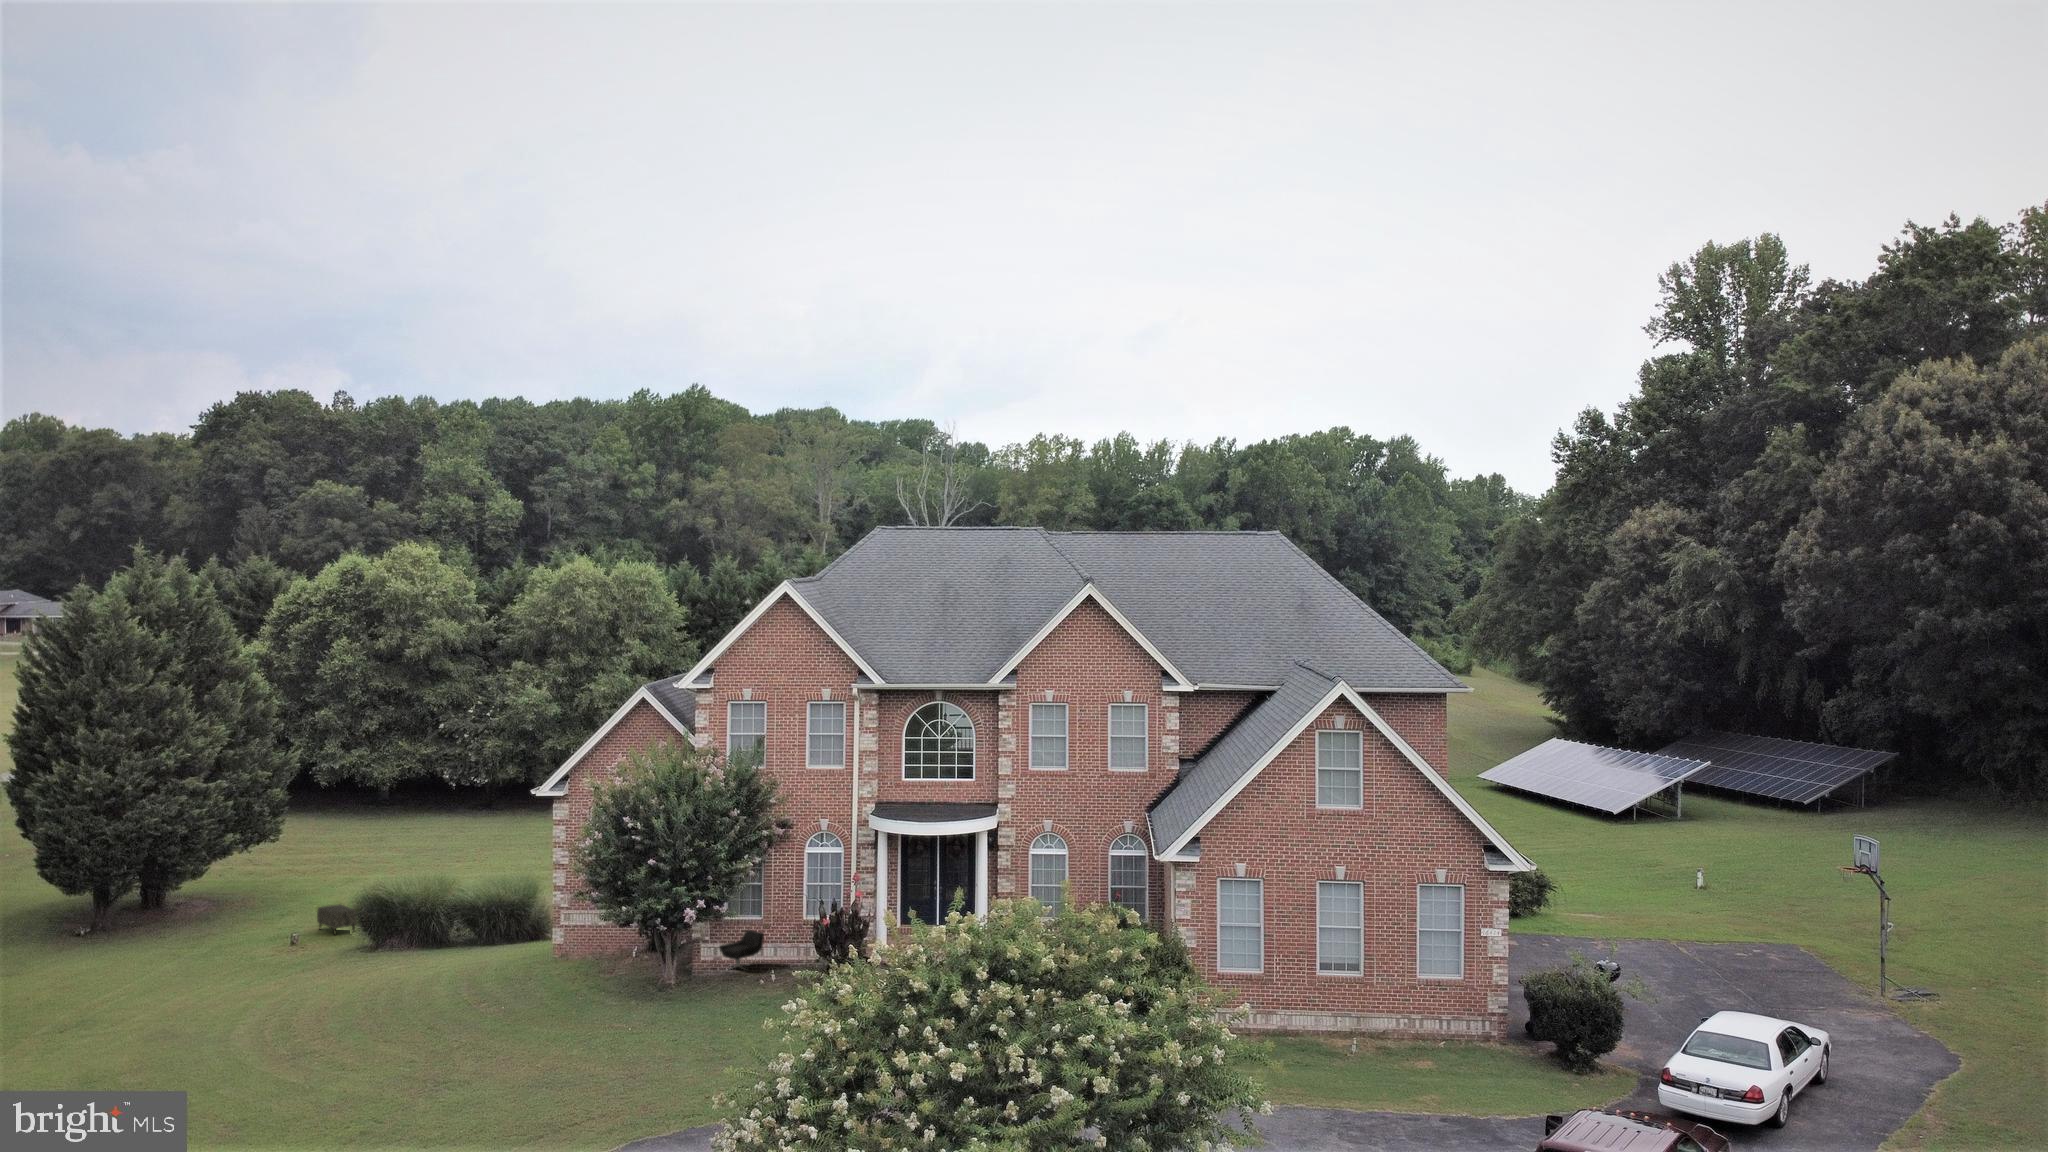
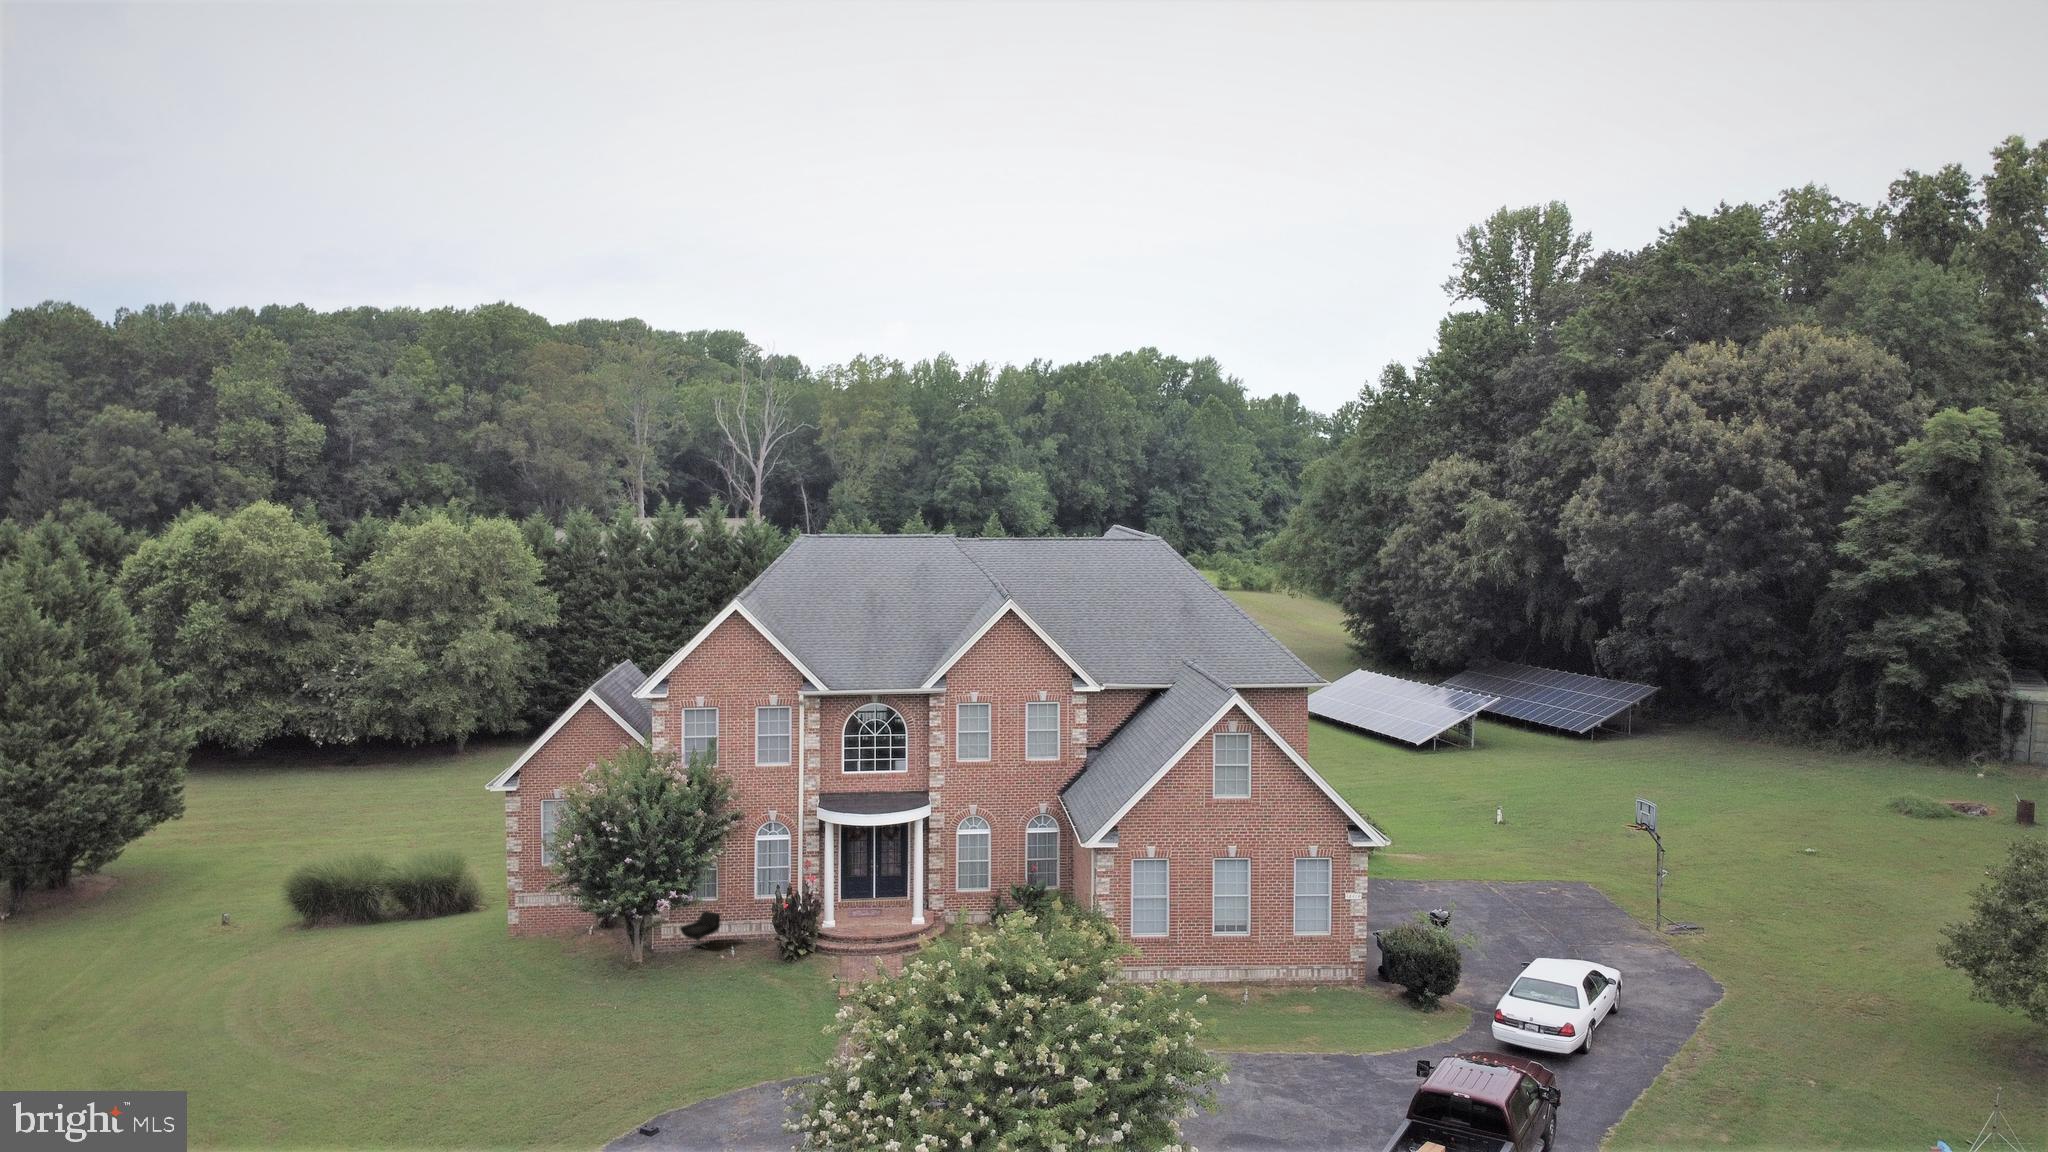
bench: present [317,904,357,934] -> none [271,897,313,928]

